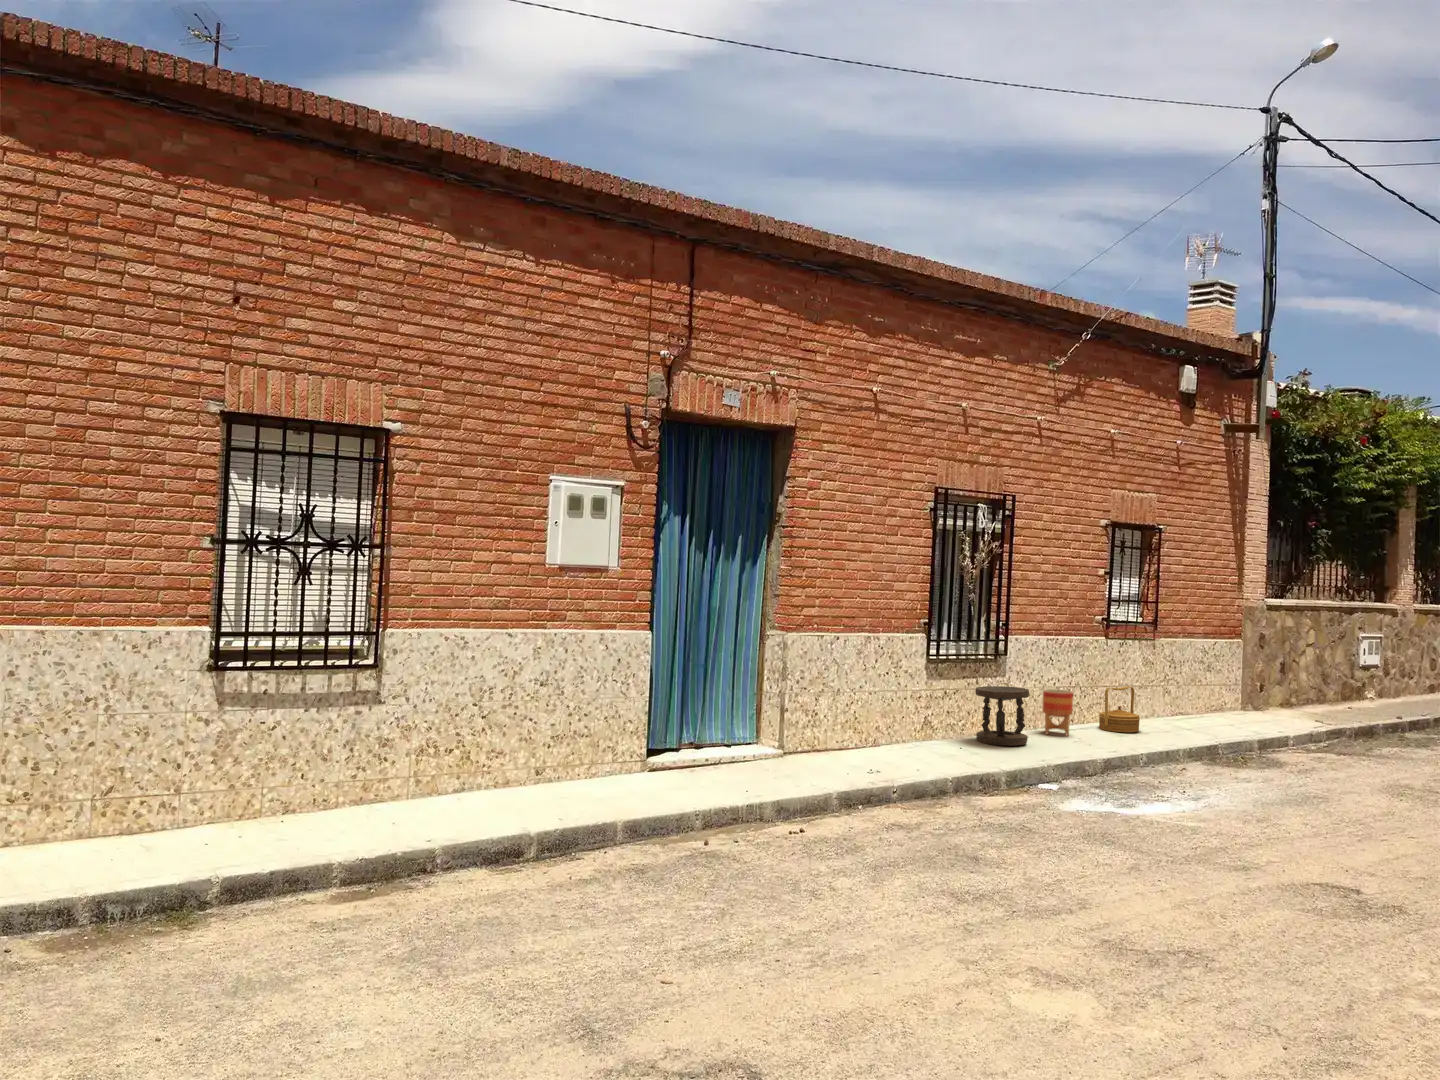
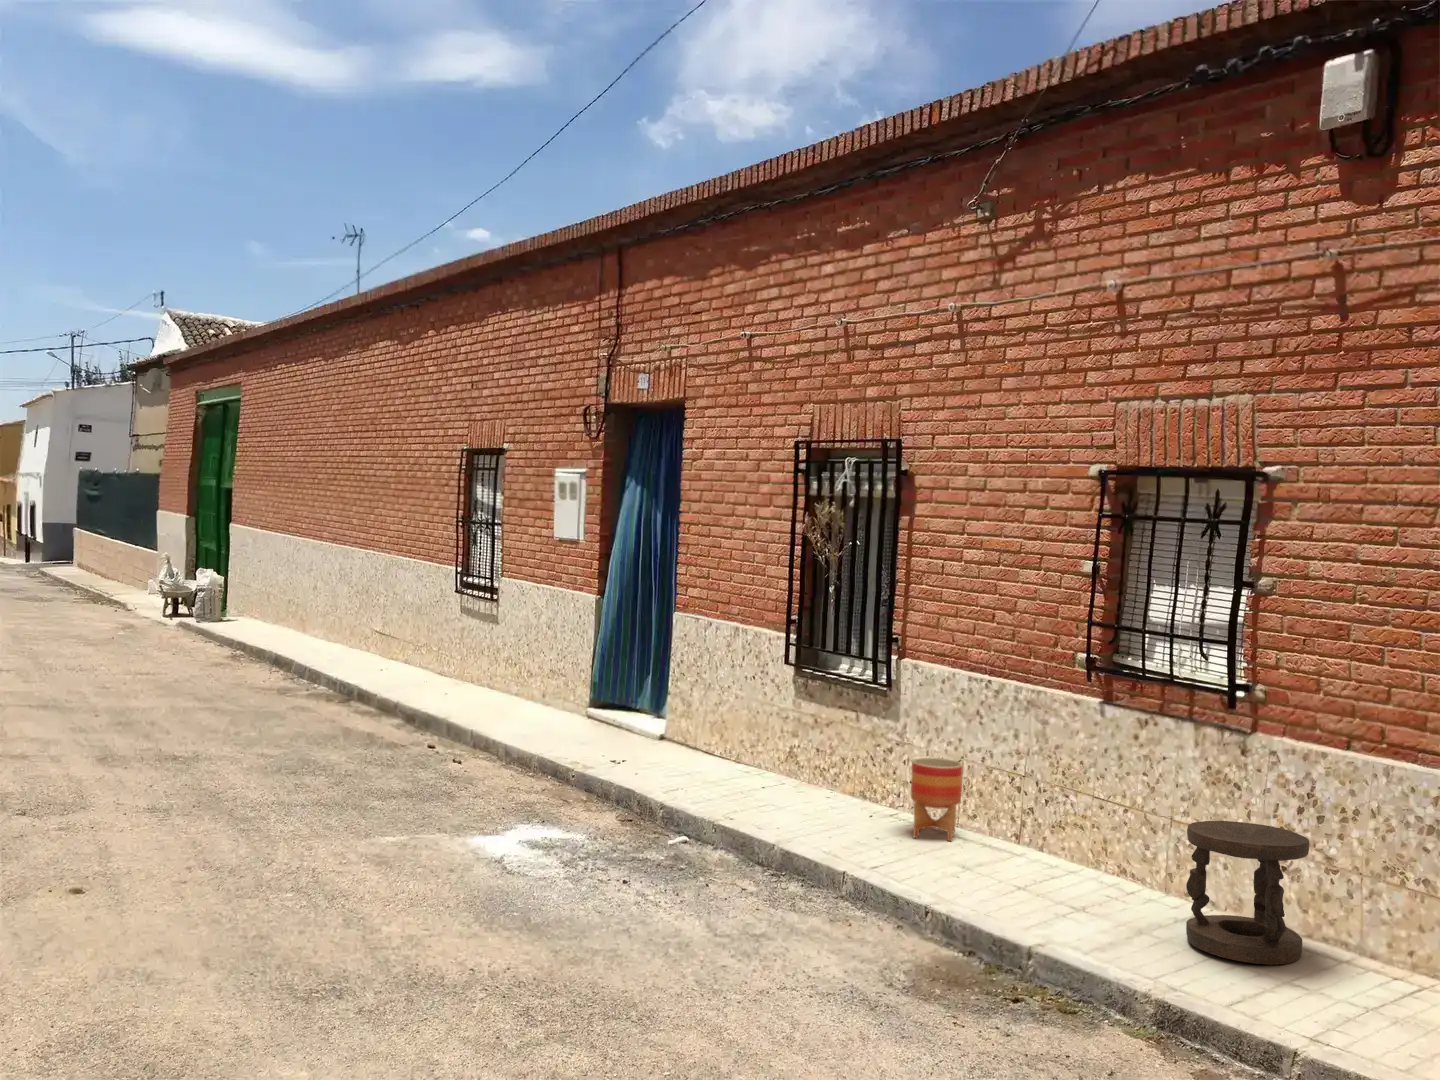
stool: present [975,686,1029,746] -> present [1186,821,1309,964]
woven basket: present [1099,686,1140,732] -> none [1009,786,1091,888]

